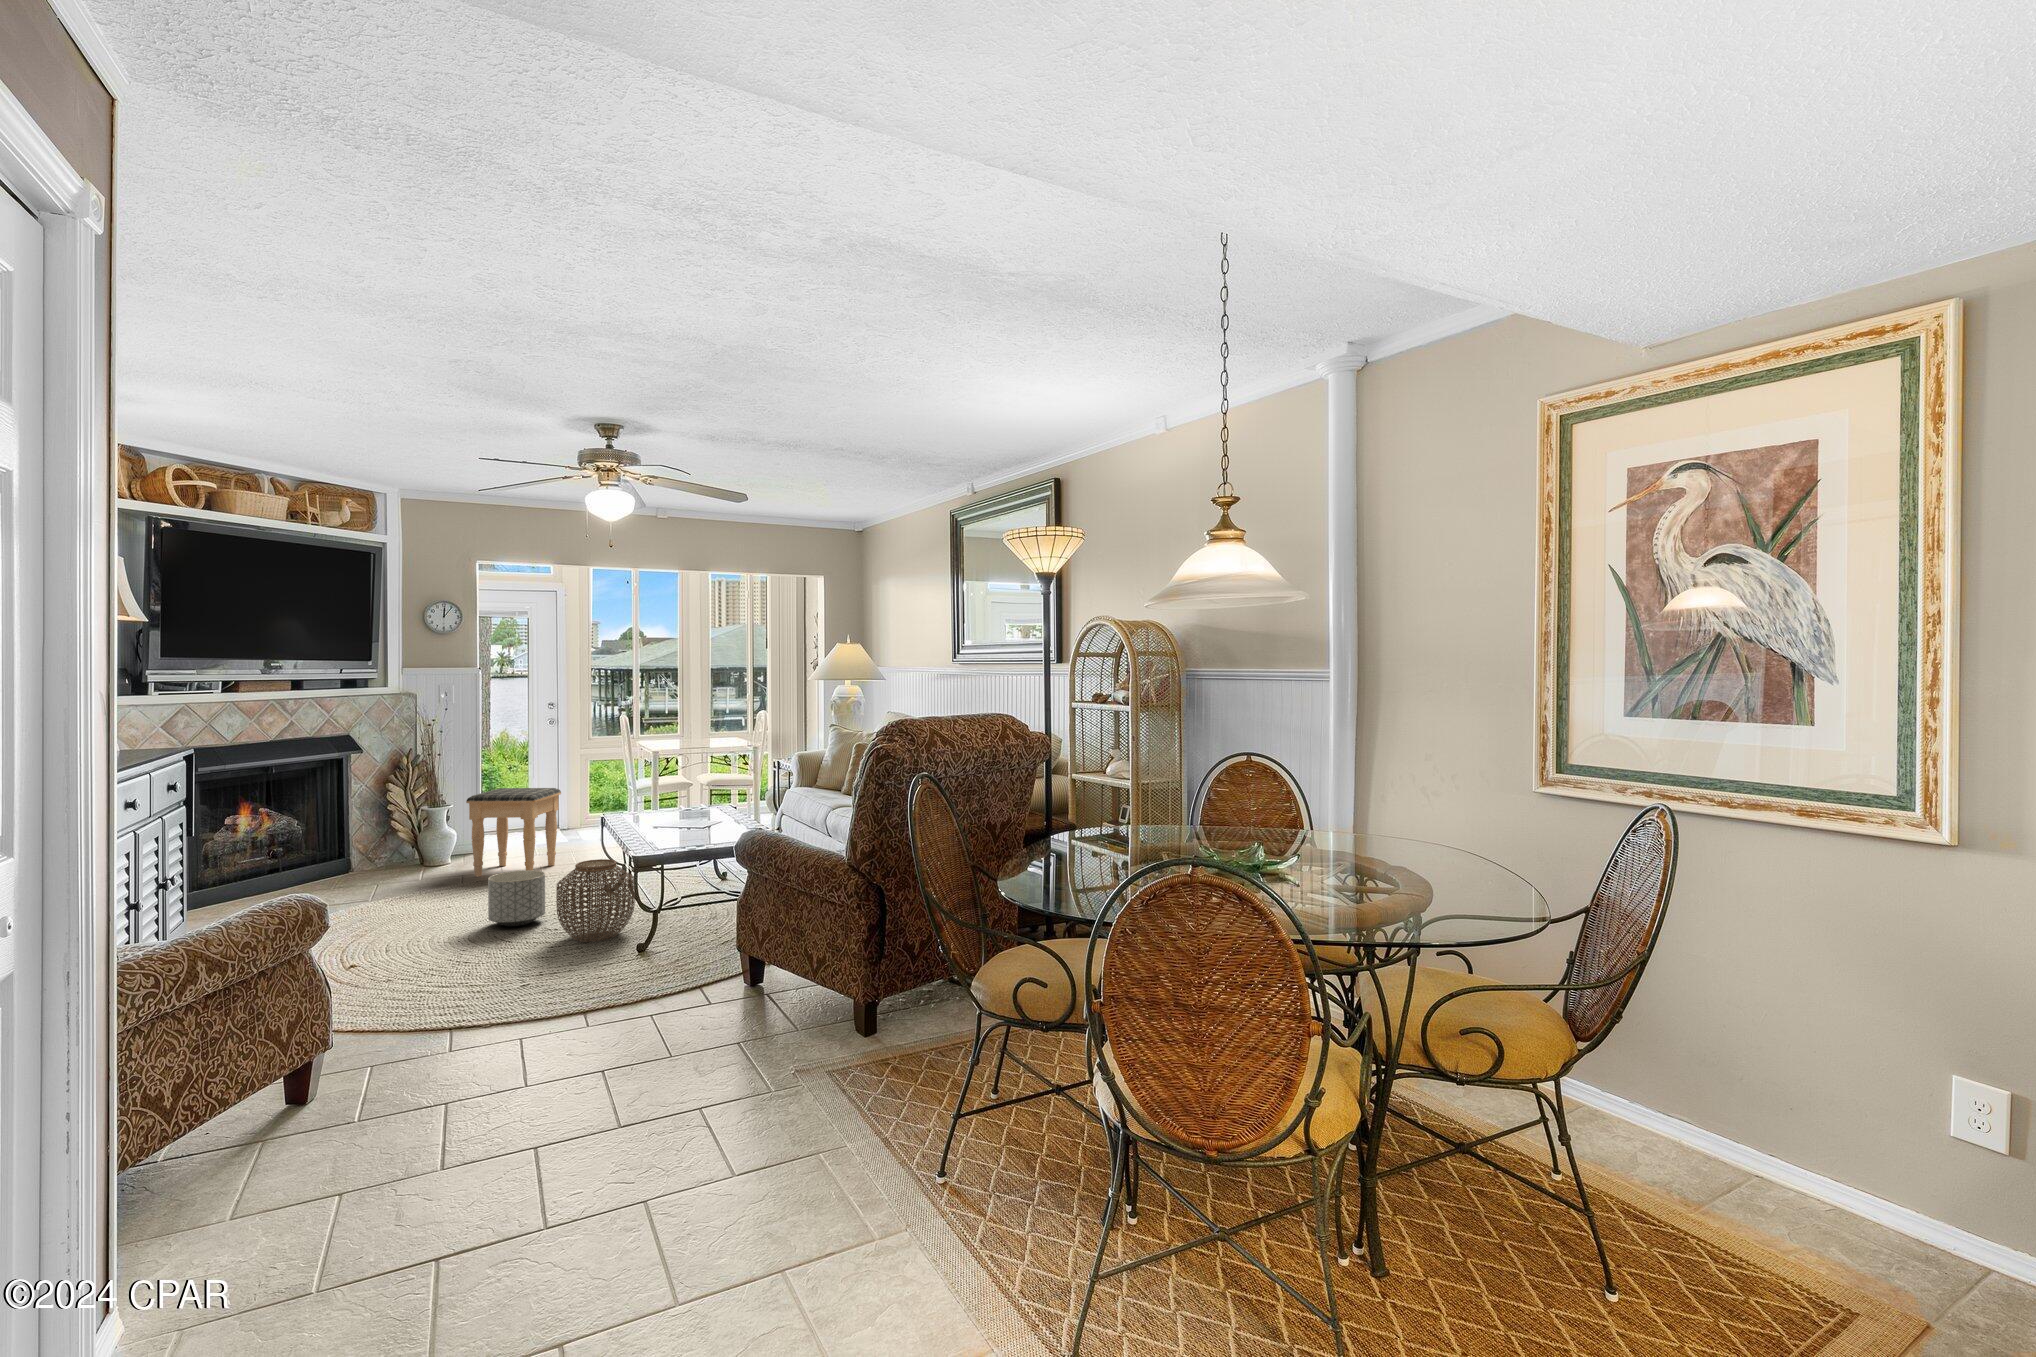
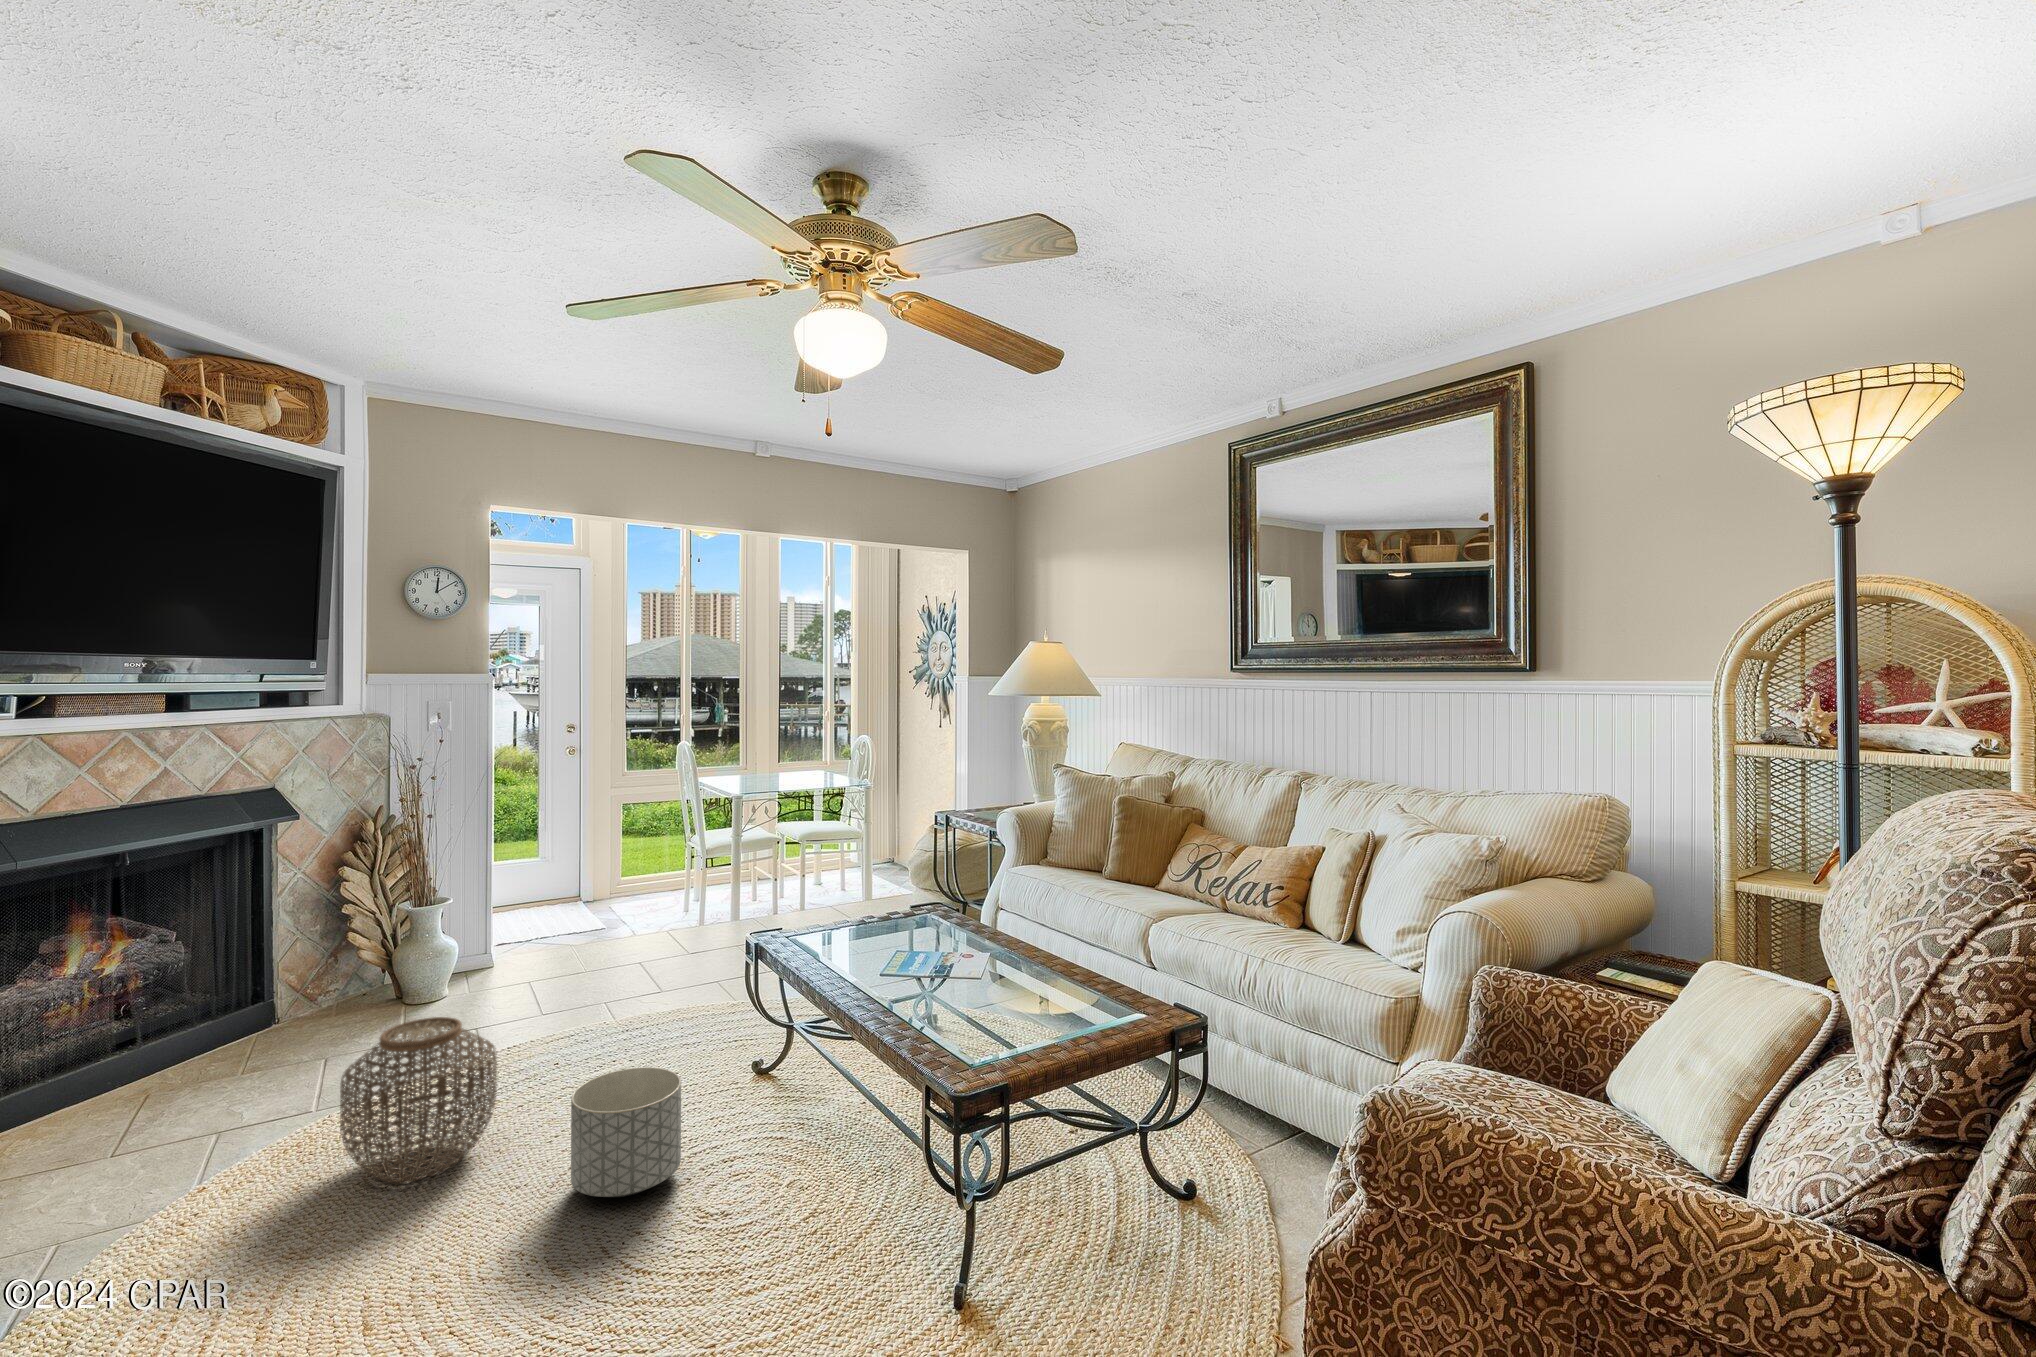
footstool: present [466,788,561,877] -> none [484,869,634,1029]
woven basket: present [556,859,635,942] -> present [340,1017,497,1183]

